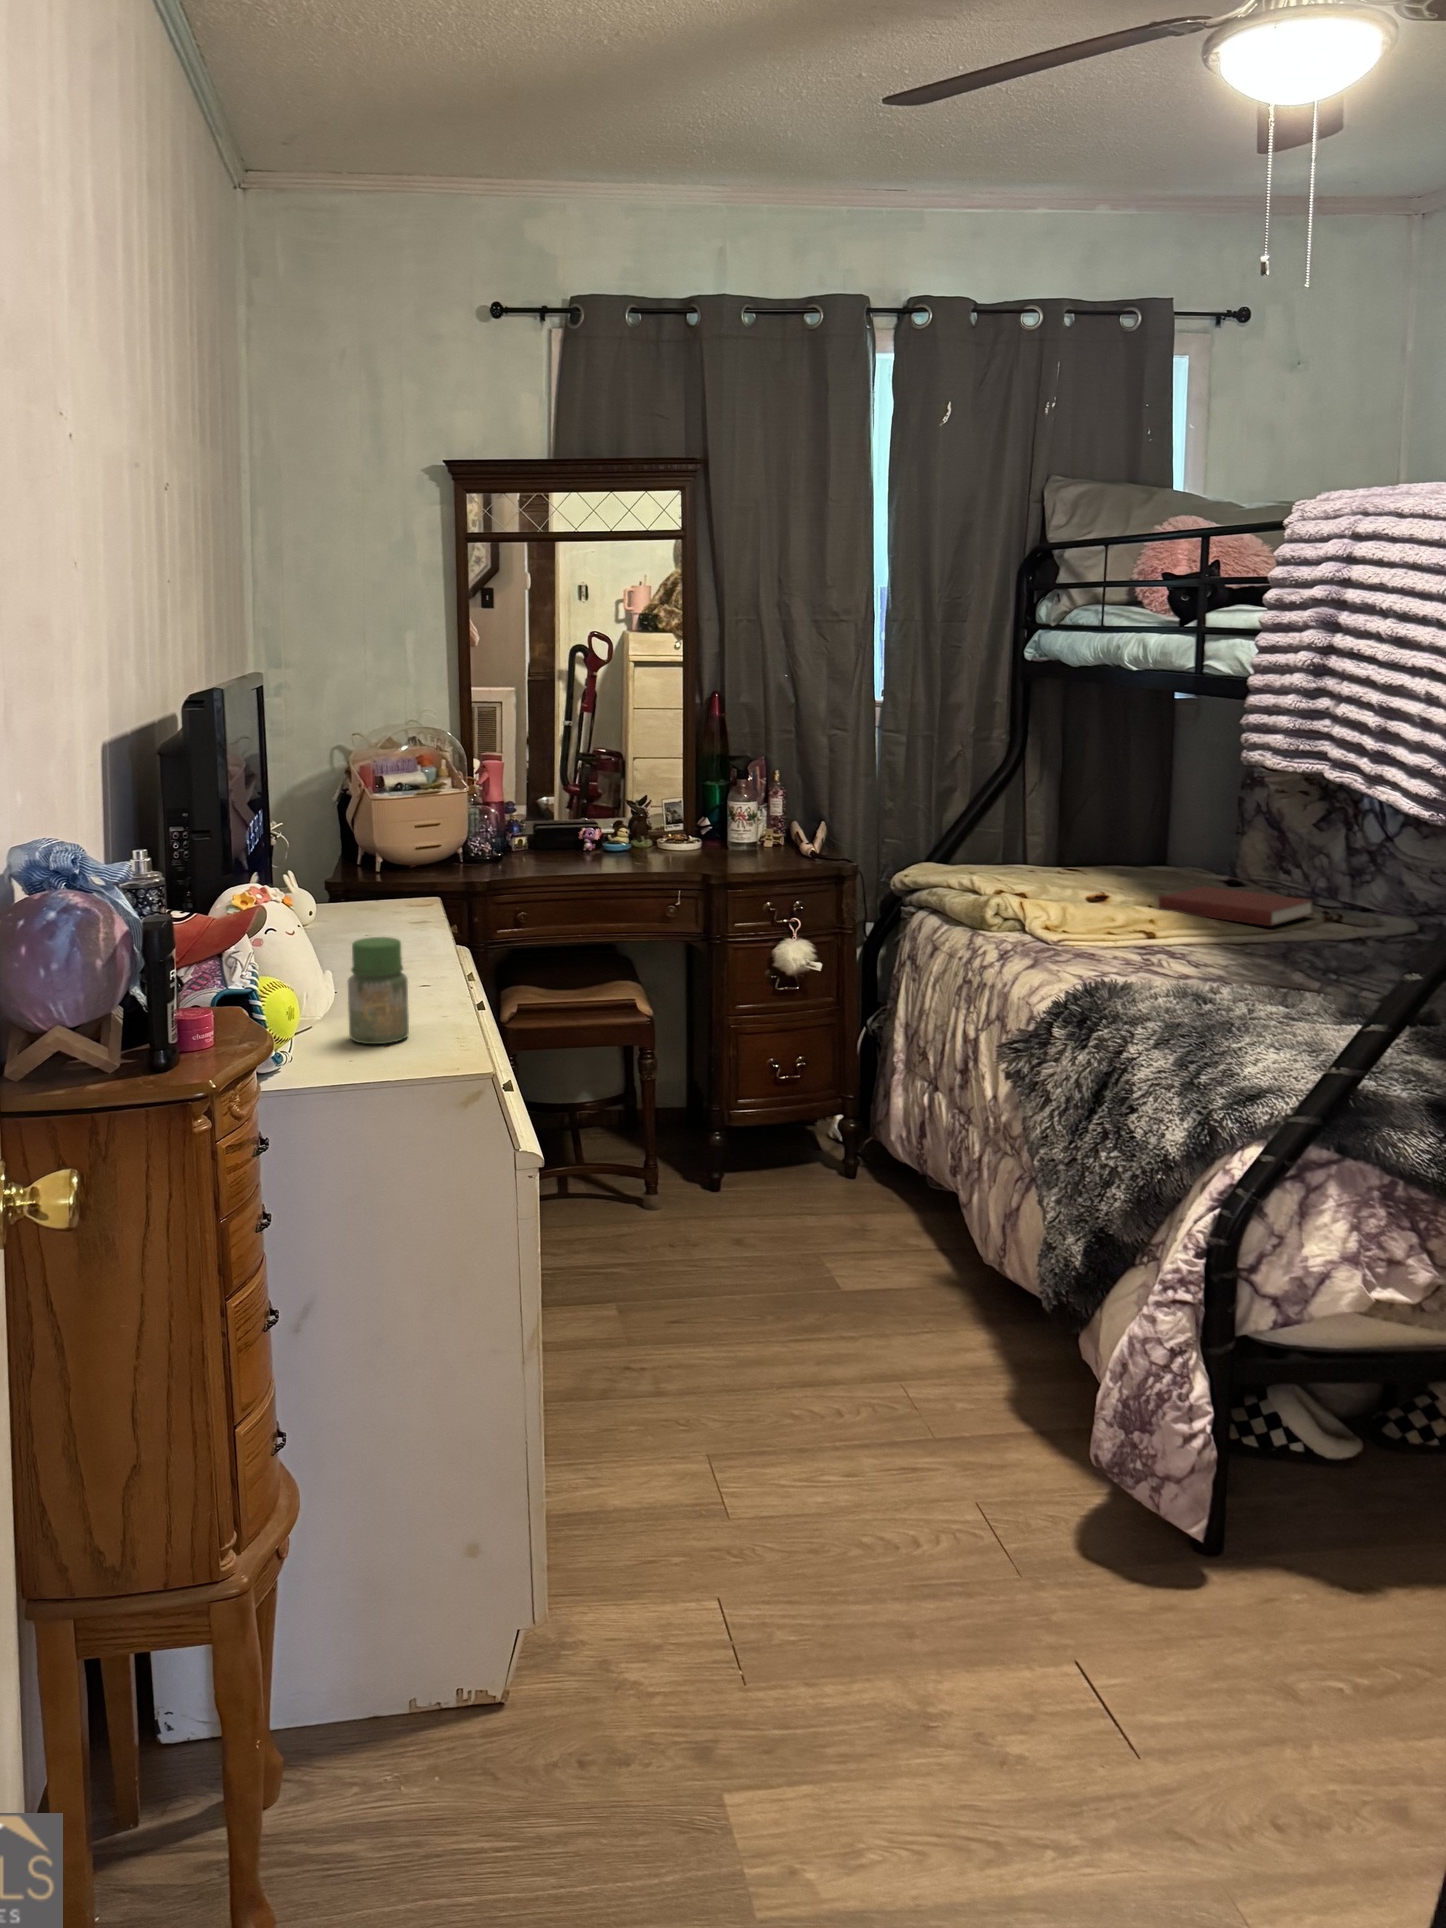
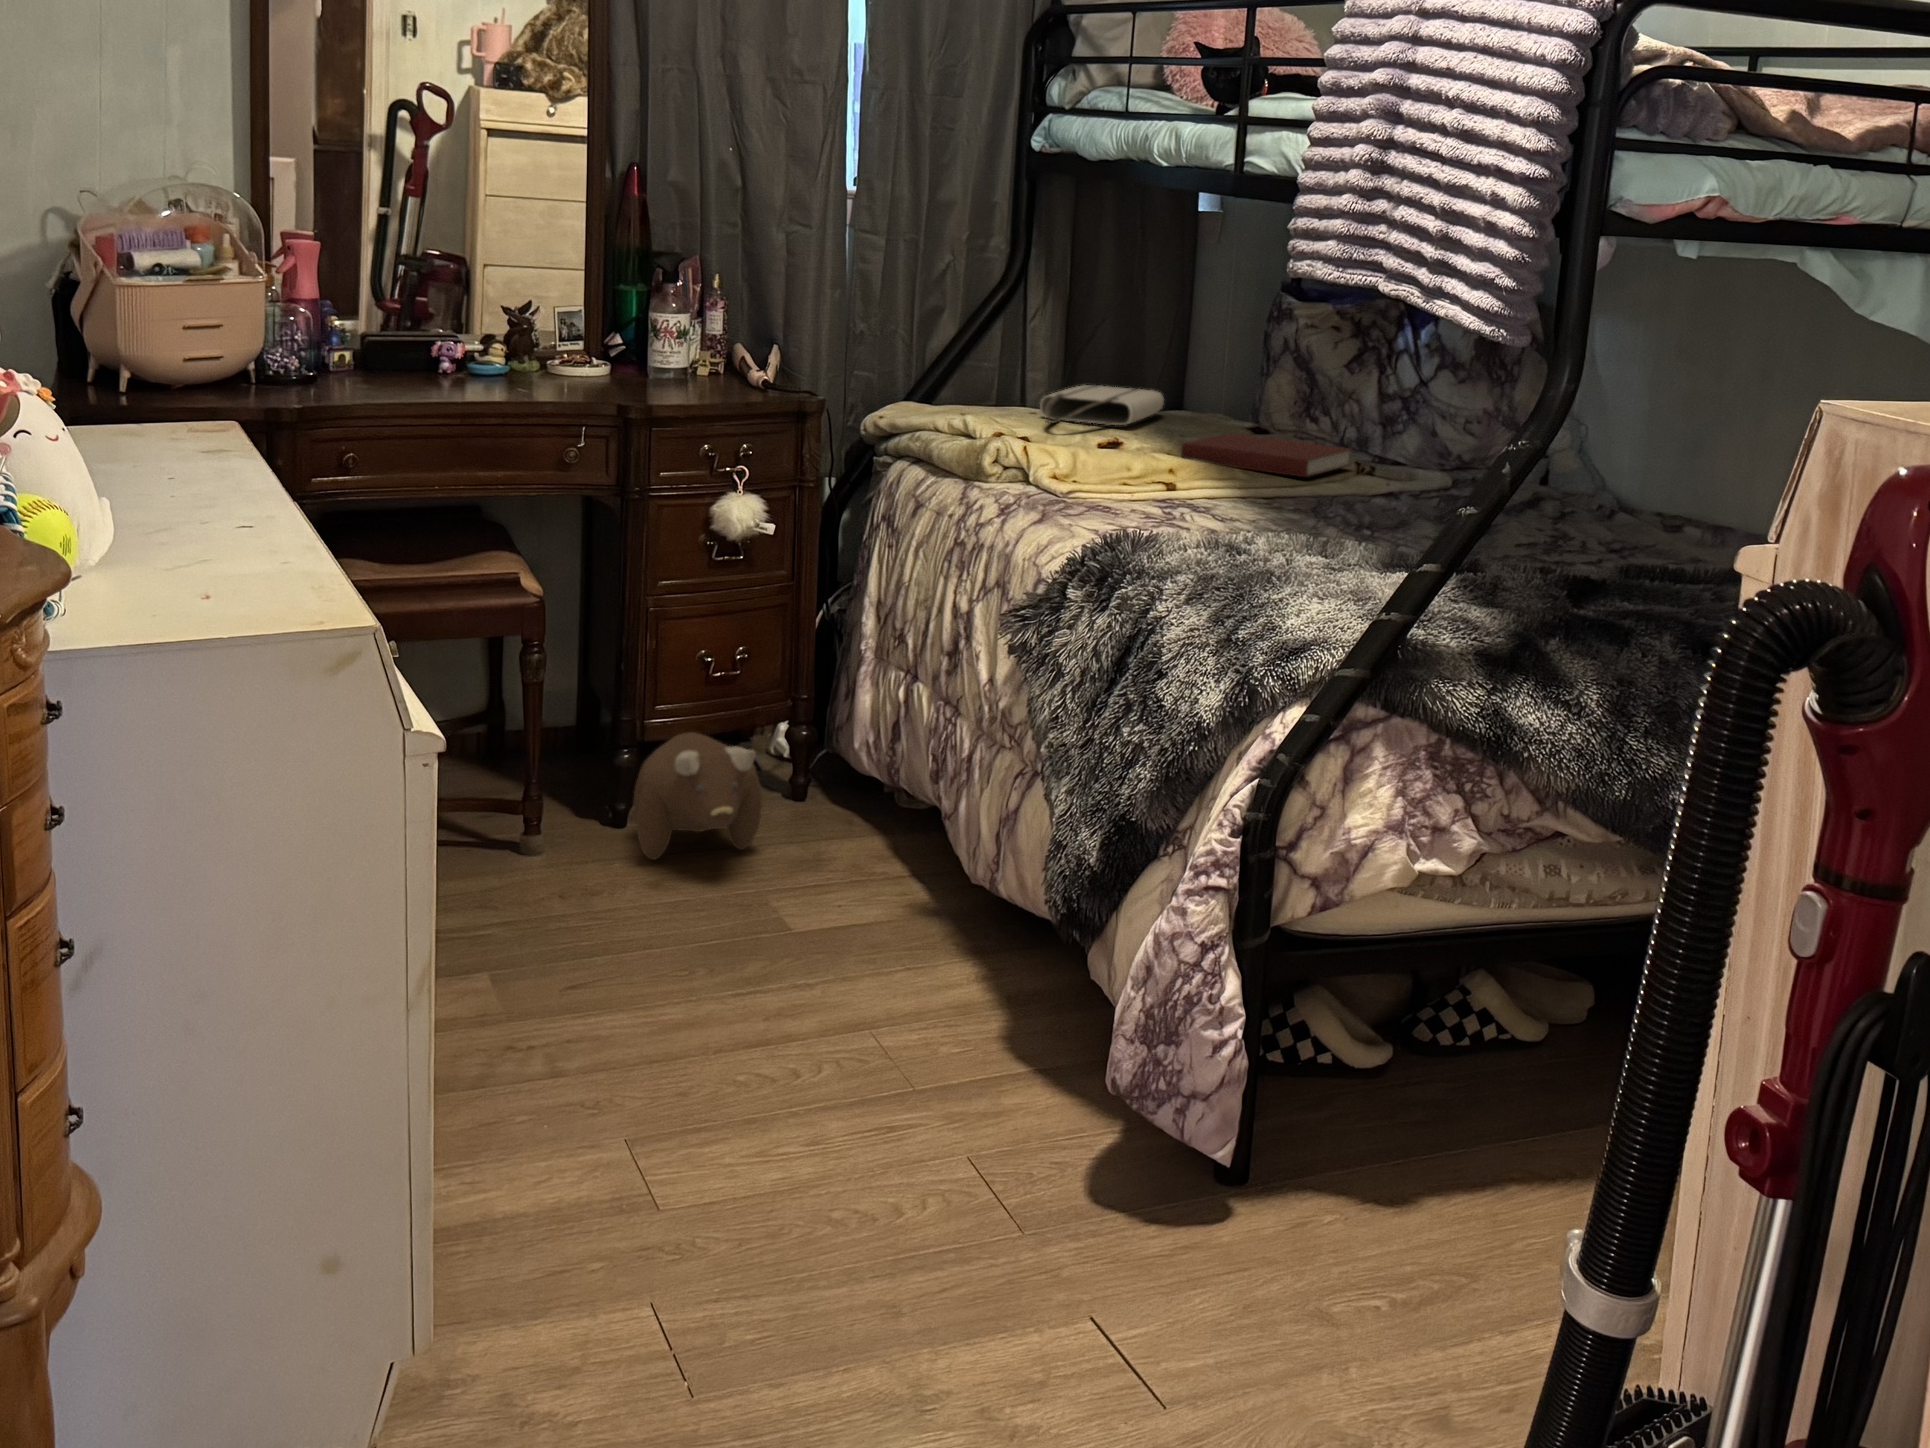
tote bag: none [1040,846,1146,880] -> present [1040,385,1164,427]
jar: present [348,937,409,1044] -> none [161,448,252,593]
plush toy: none [723,1124,818,1222] -> present [634,732,762,860]

